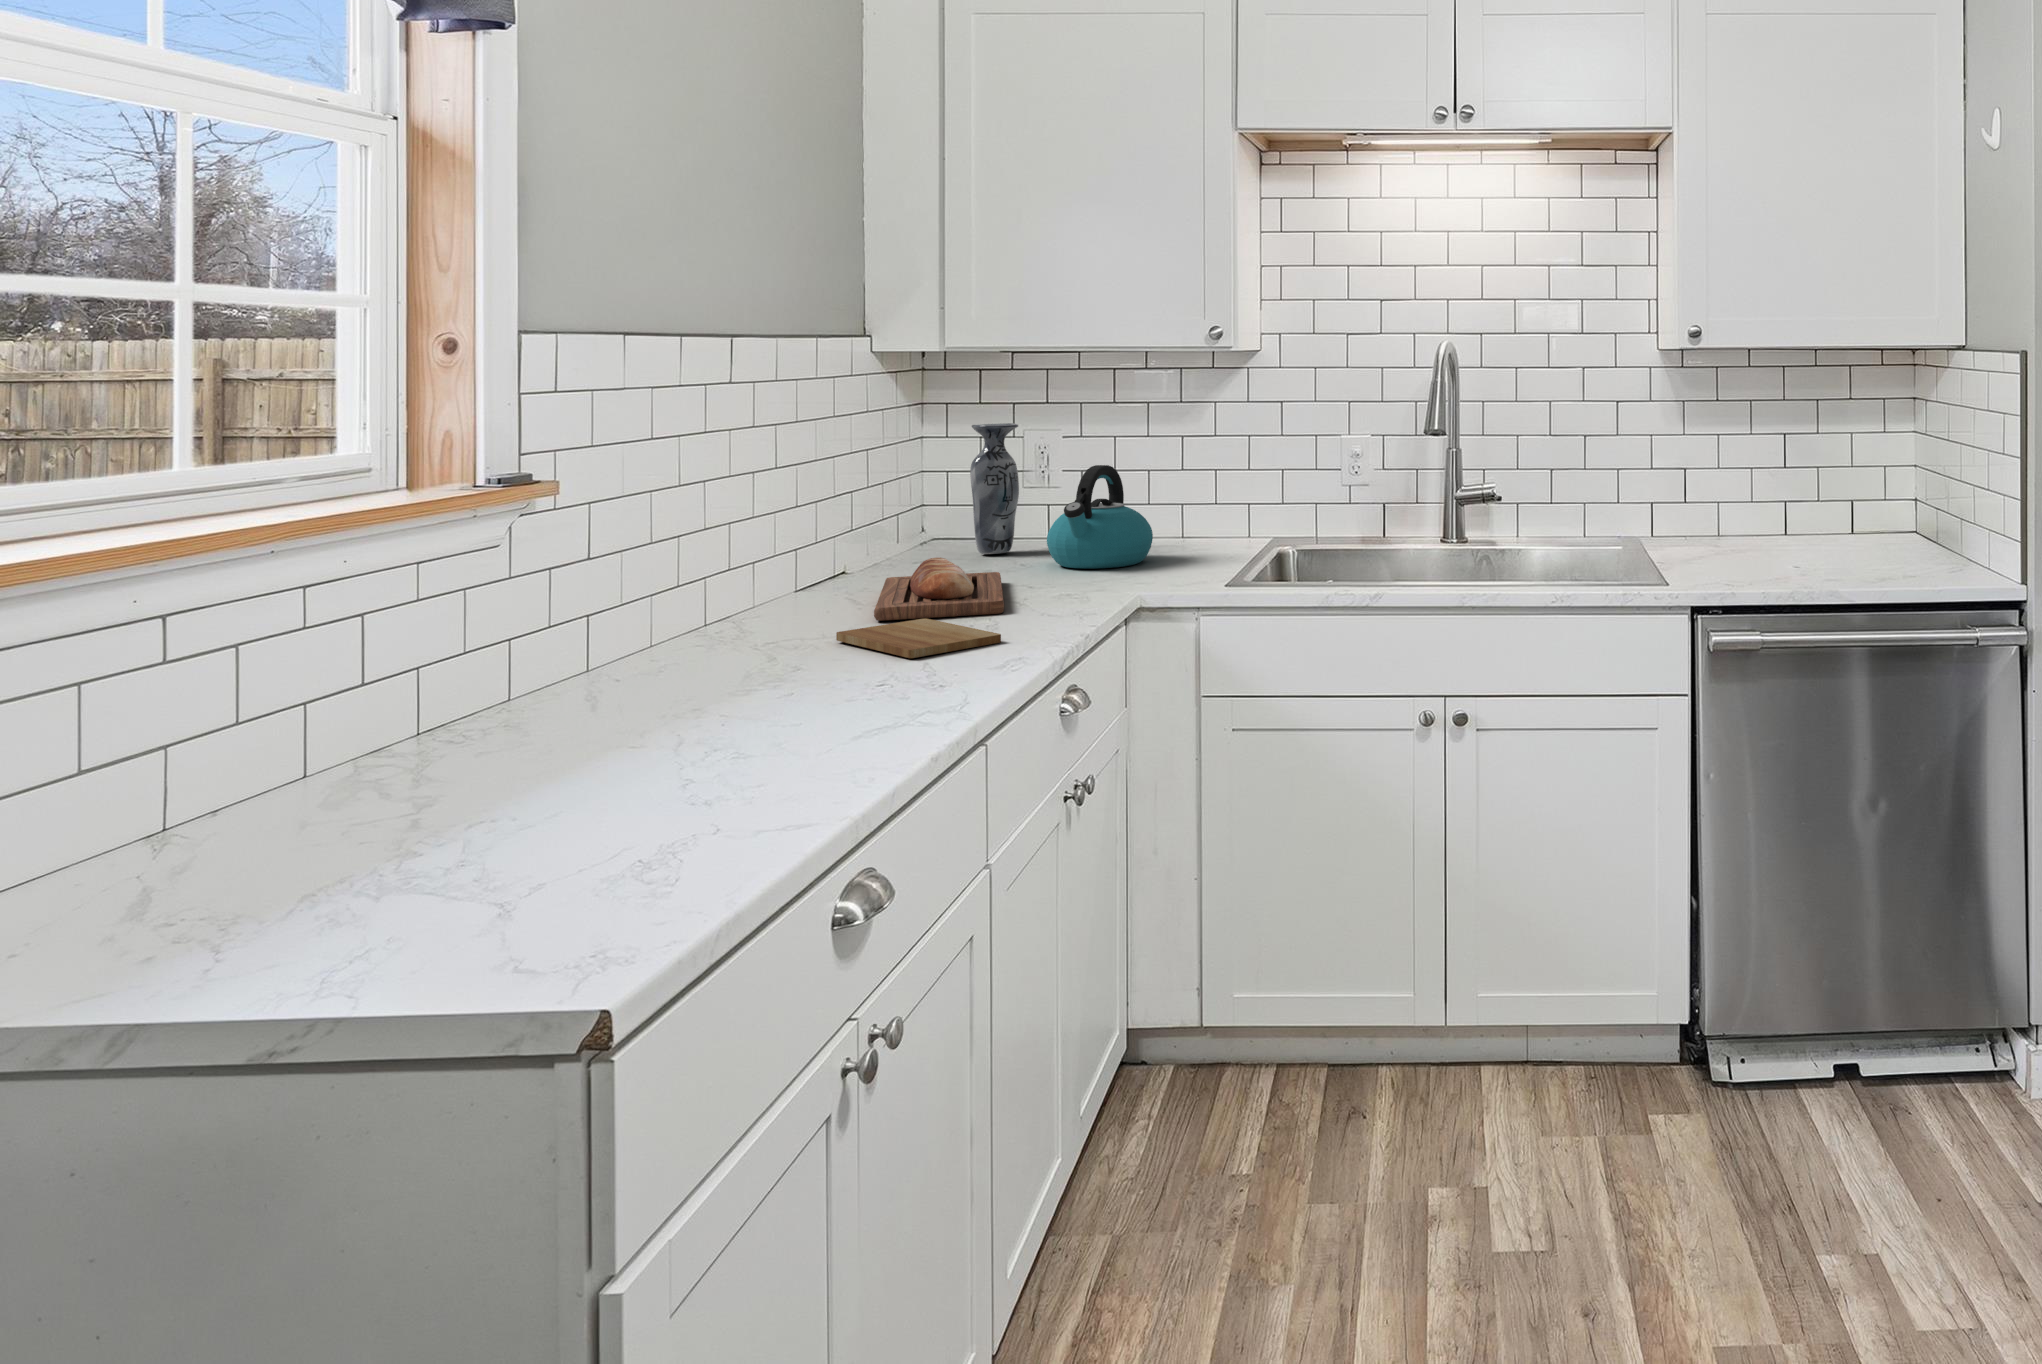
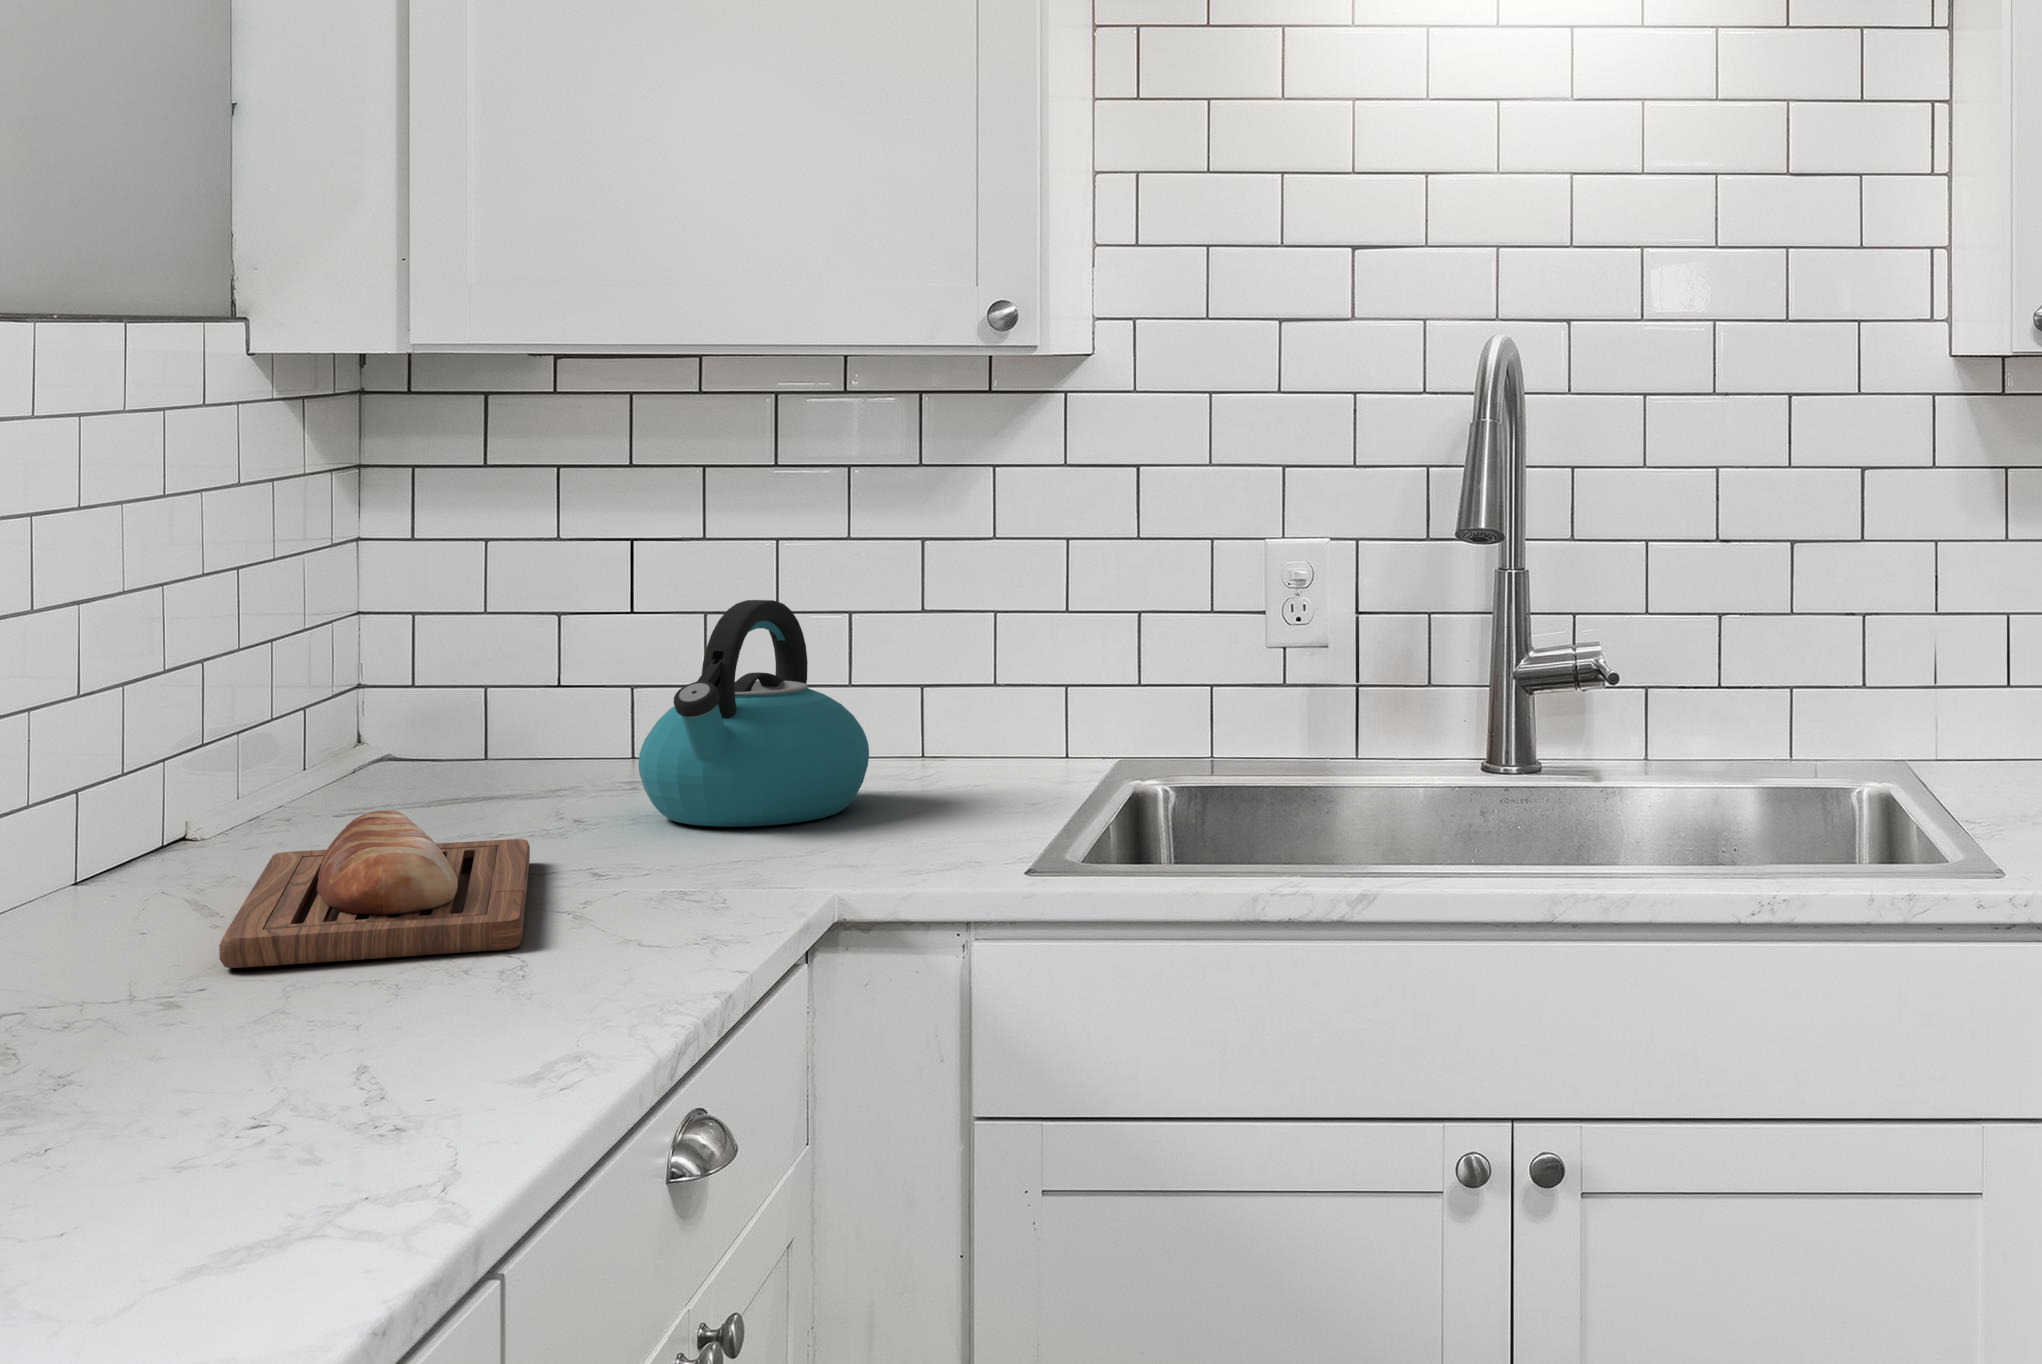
vase: present [970,423,1019,554] -> none [480,507,585,788]
cutting board: present [836,618,1001,658] -> none [112,967,498,1084]

